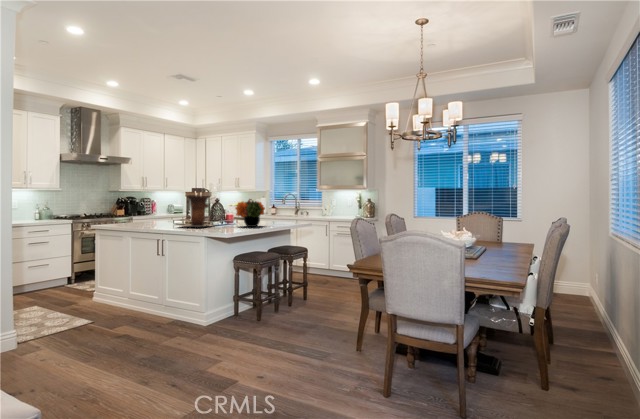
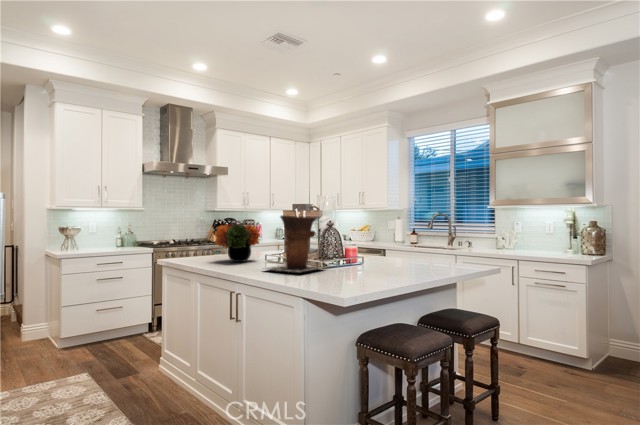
flower arrangement: present [235,199,265,227] -> present [215,221,260,262]

